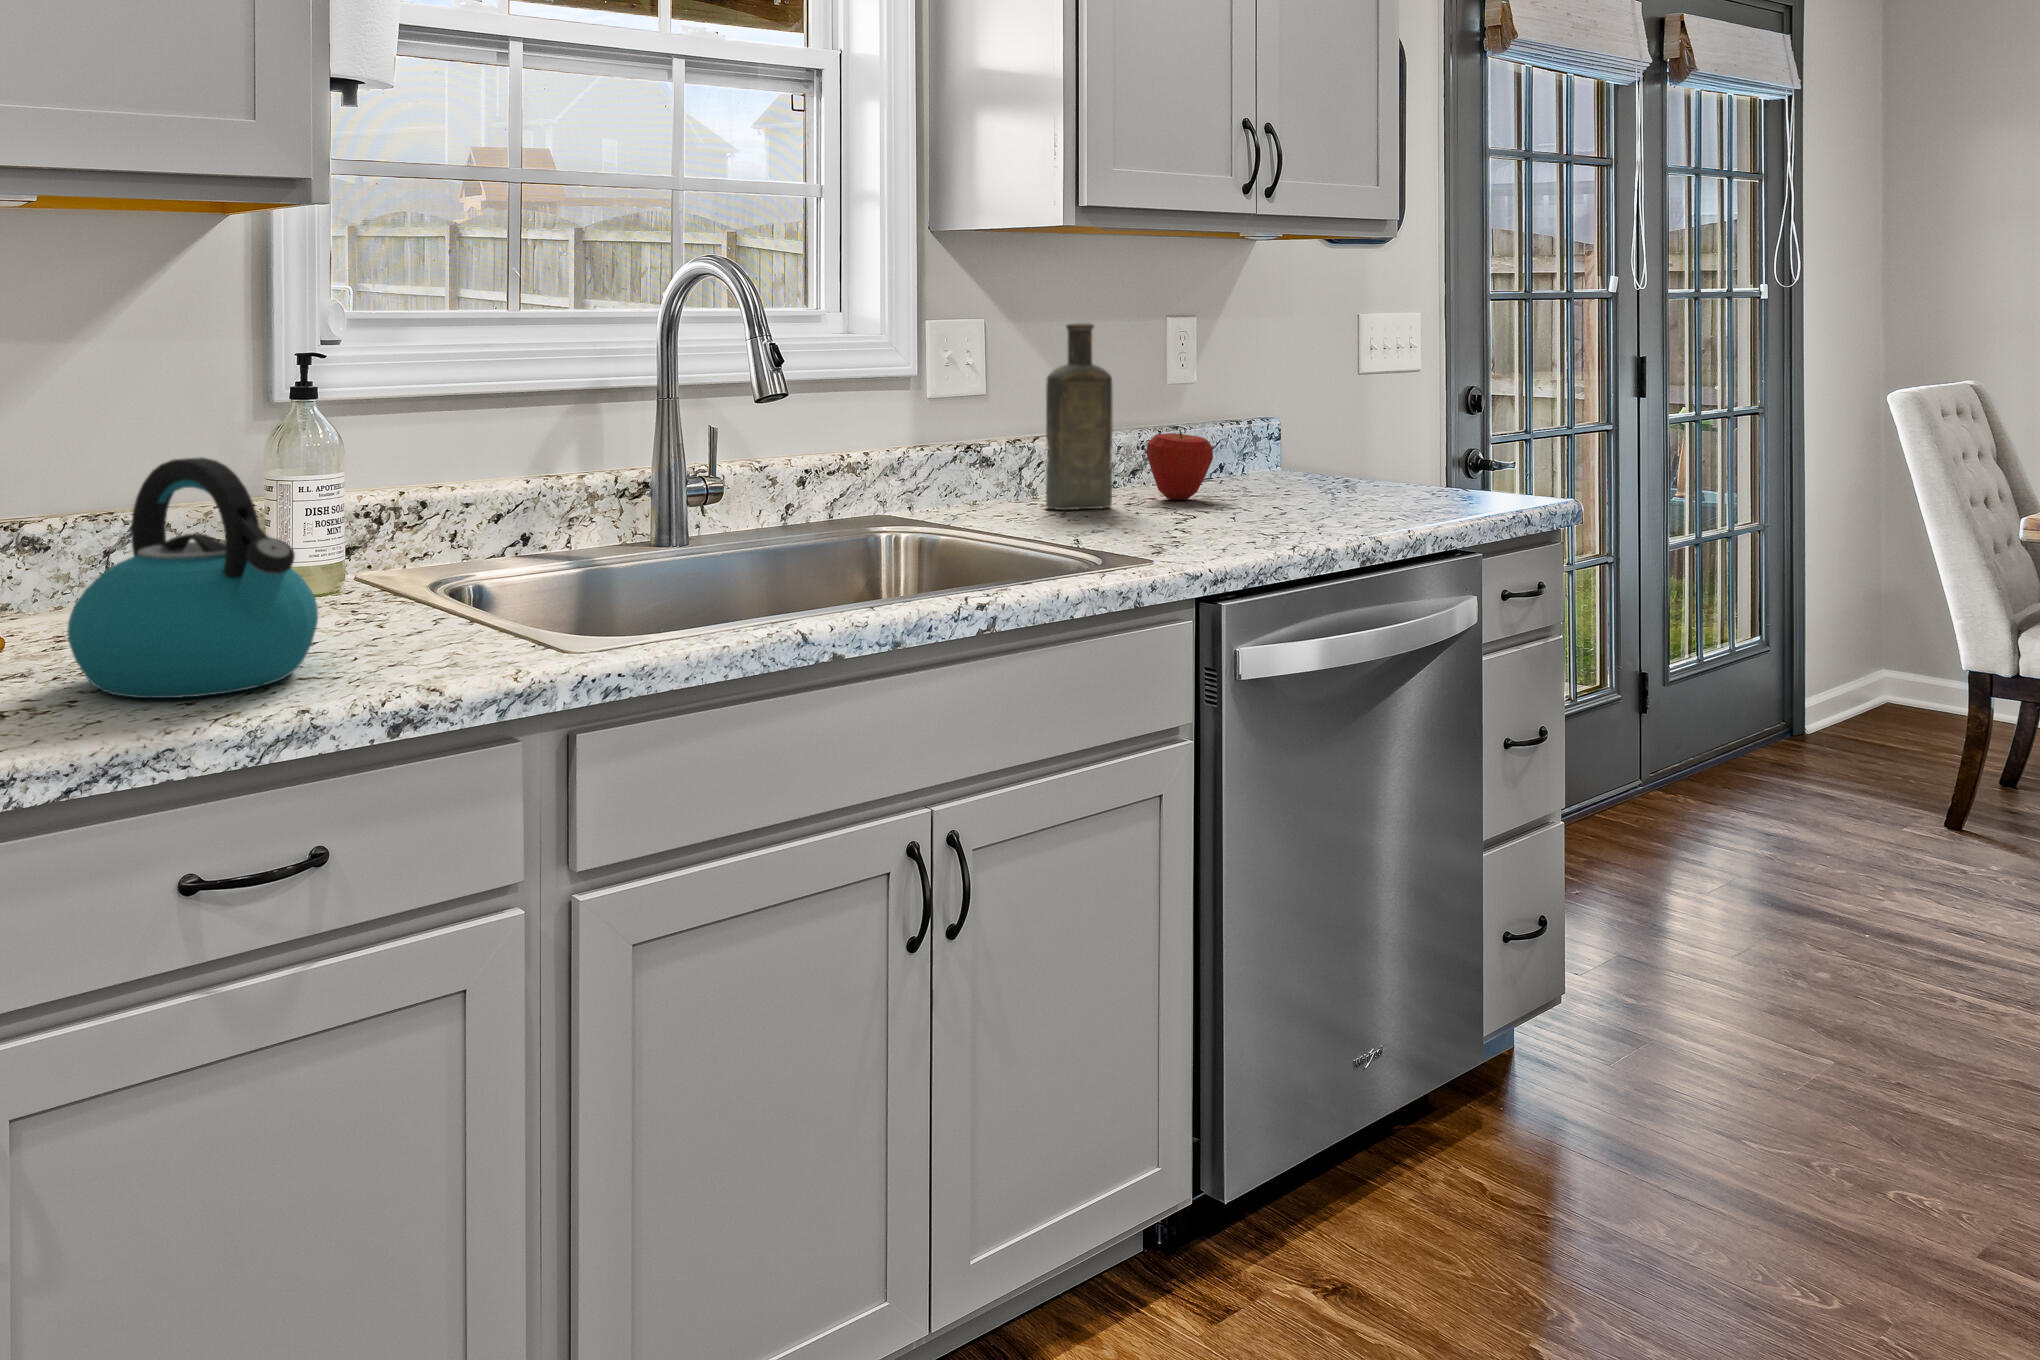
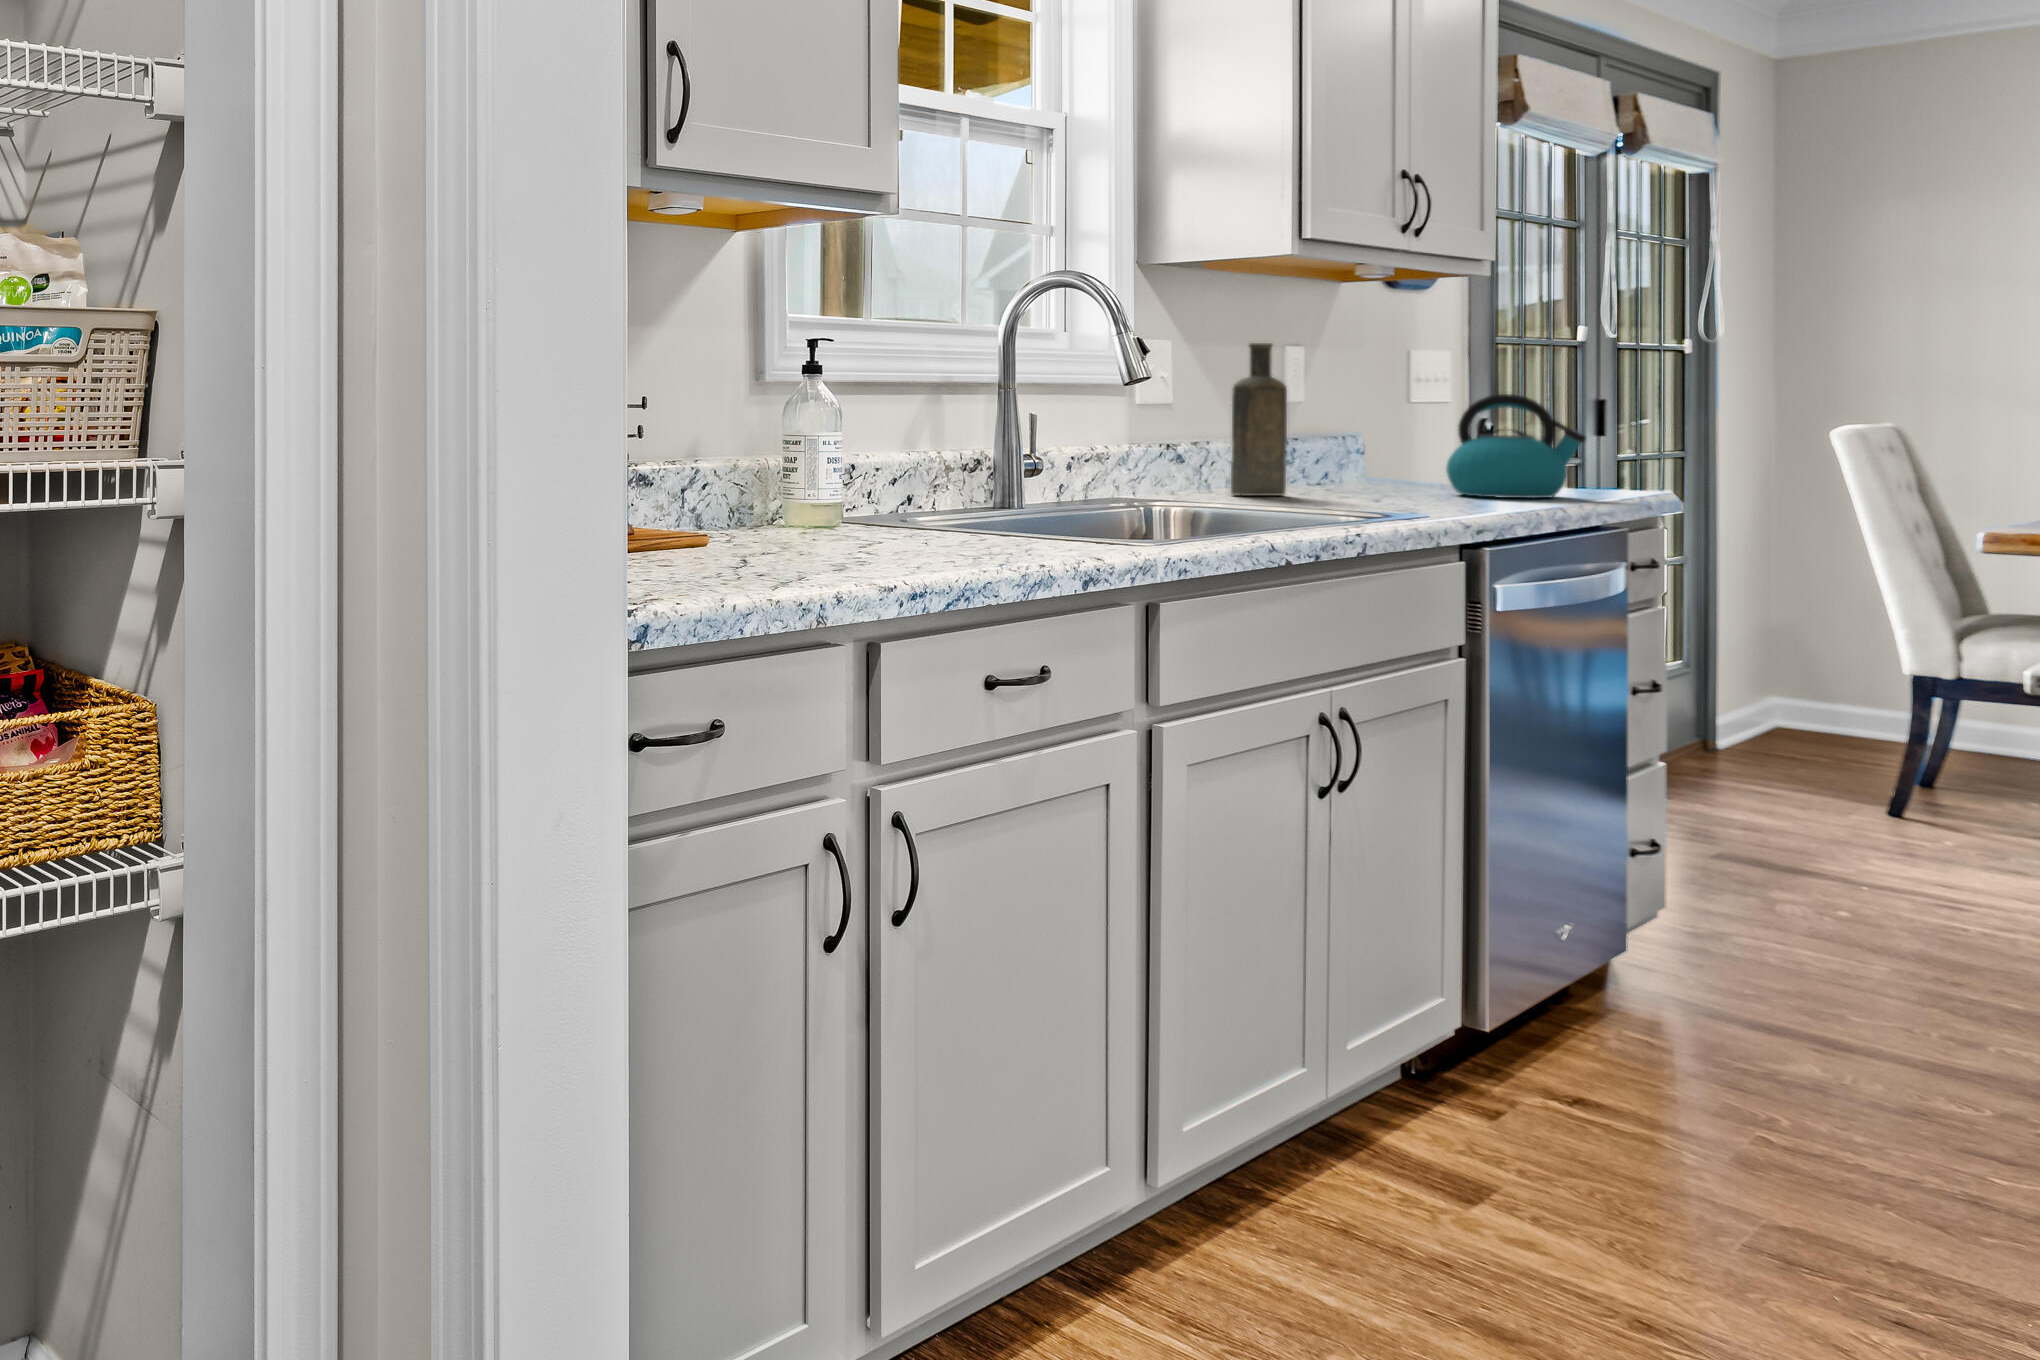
apple: present [1147,429,1213,499] -> none [1300,433,1359,492]
kettle: present [67,457,318,698] -> present [1446,394,1586,498]

